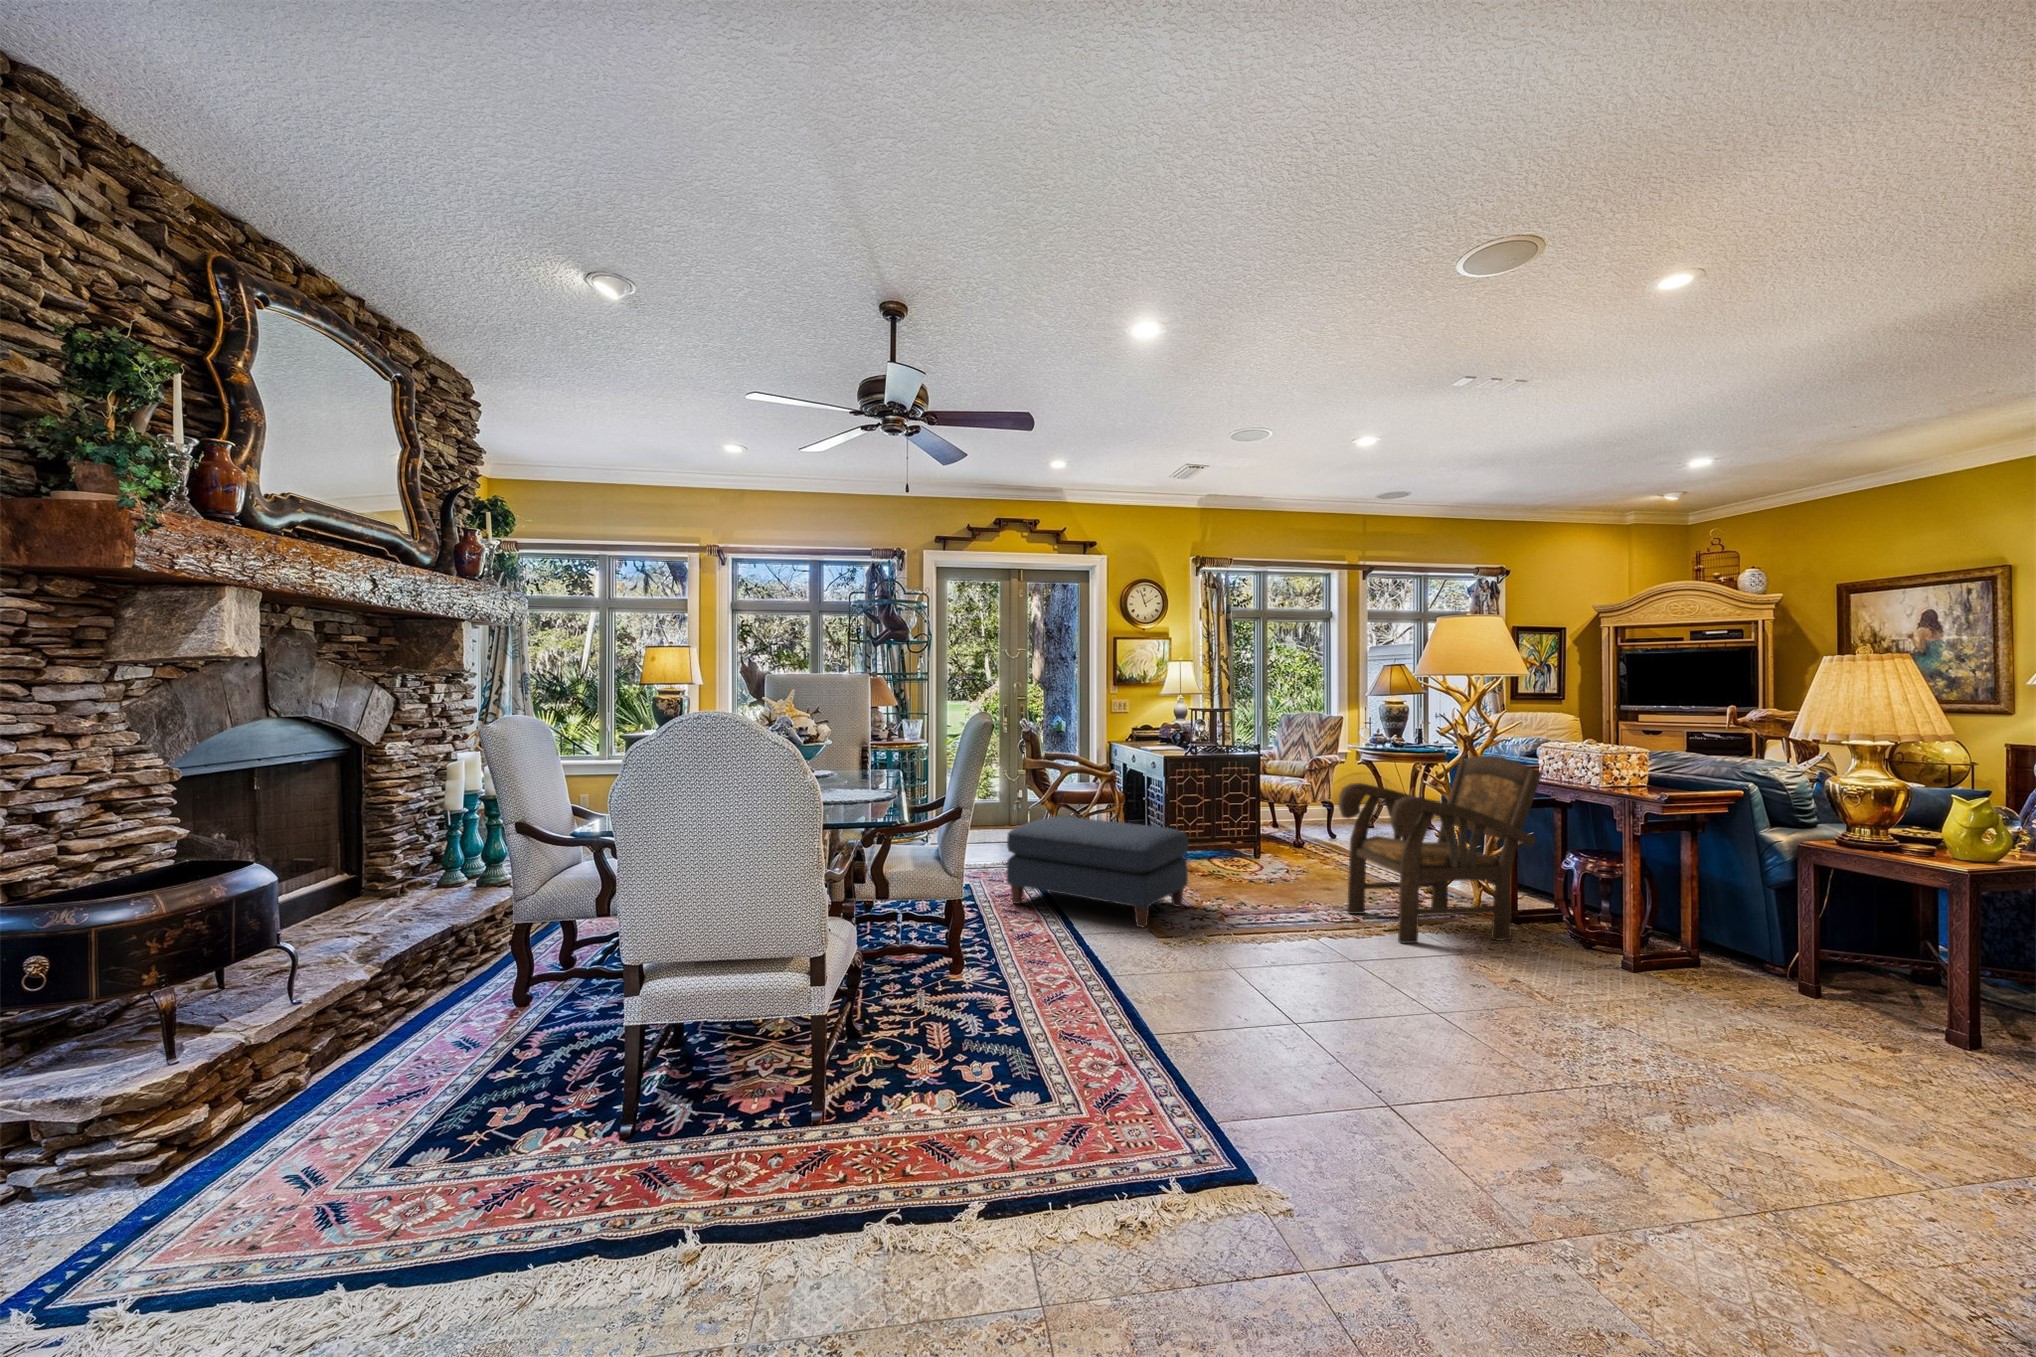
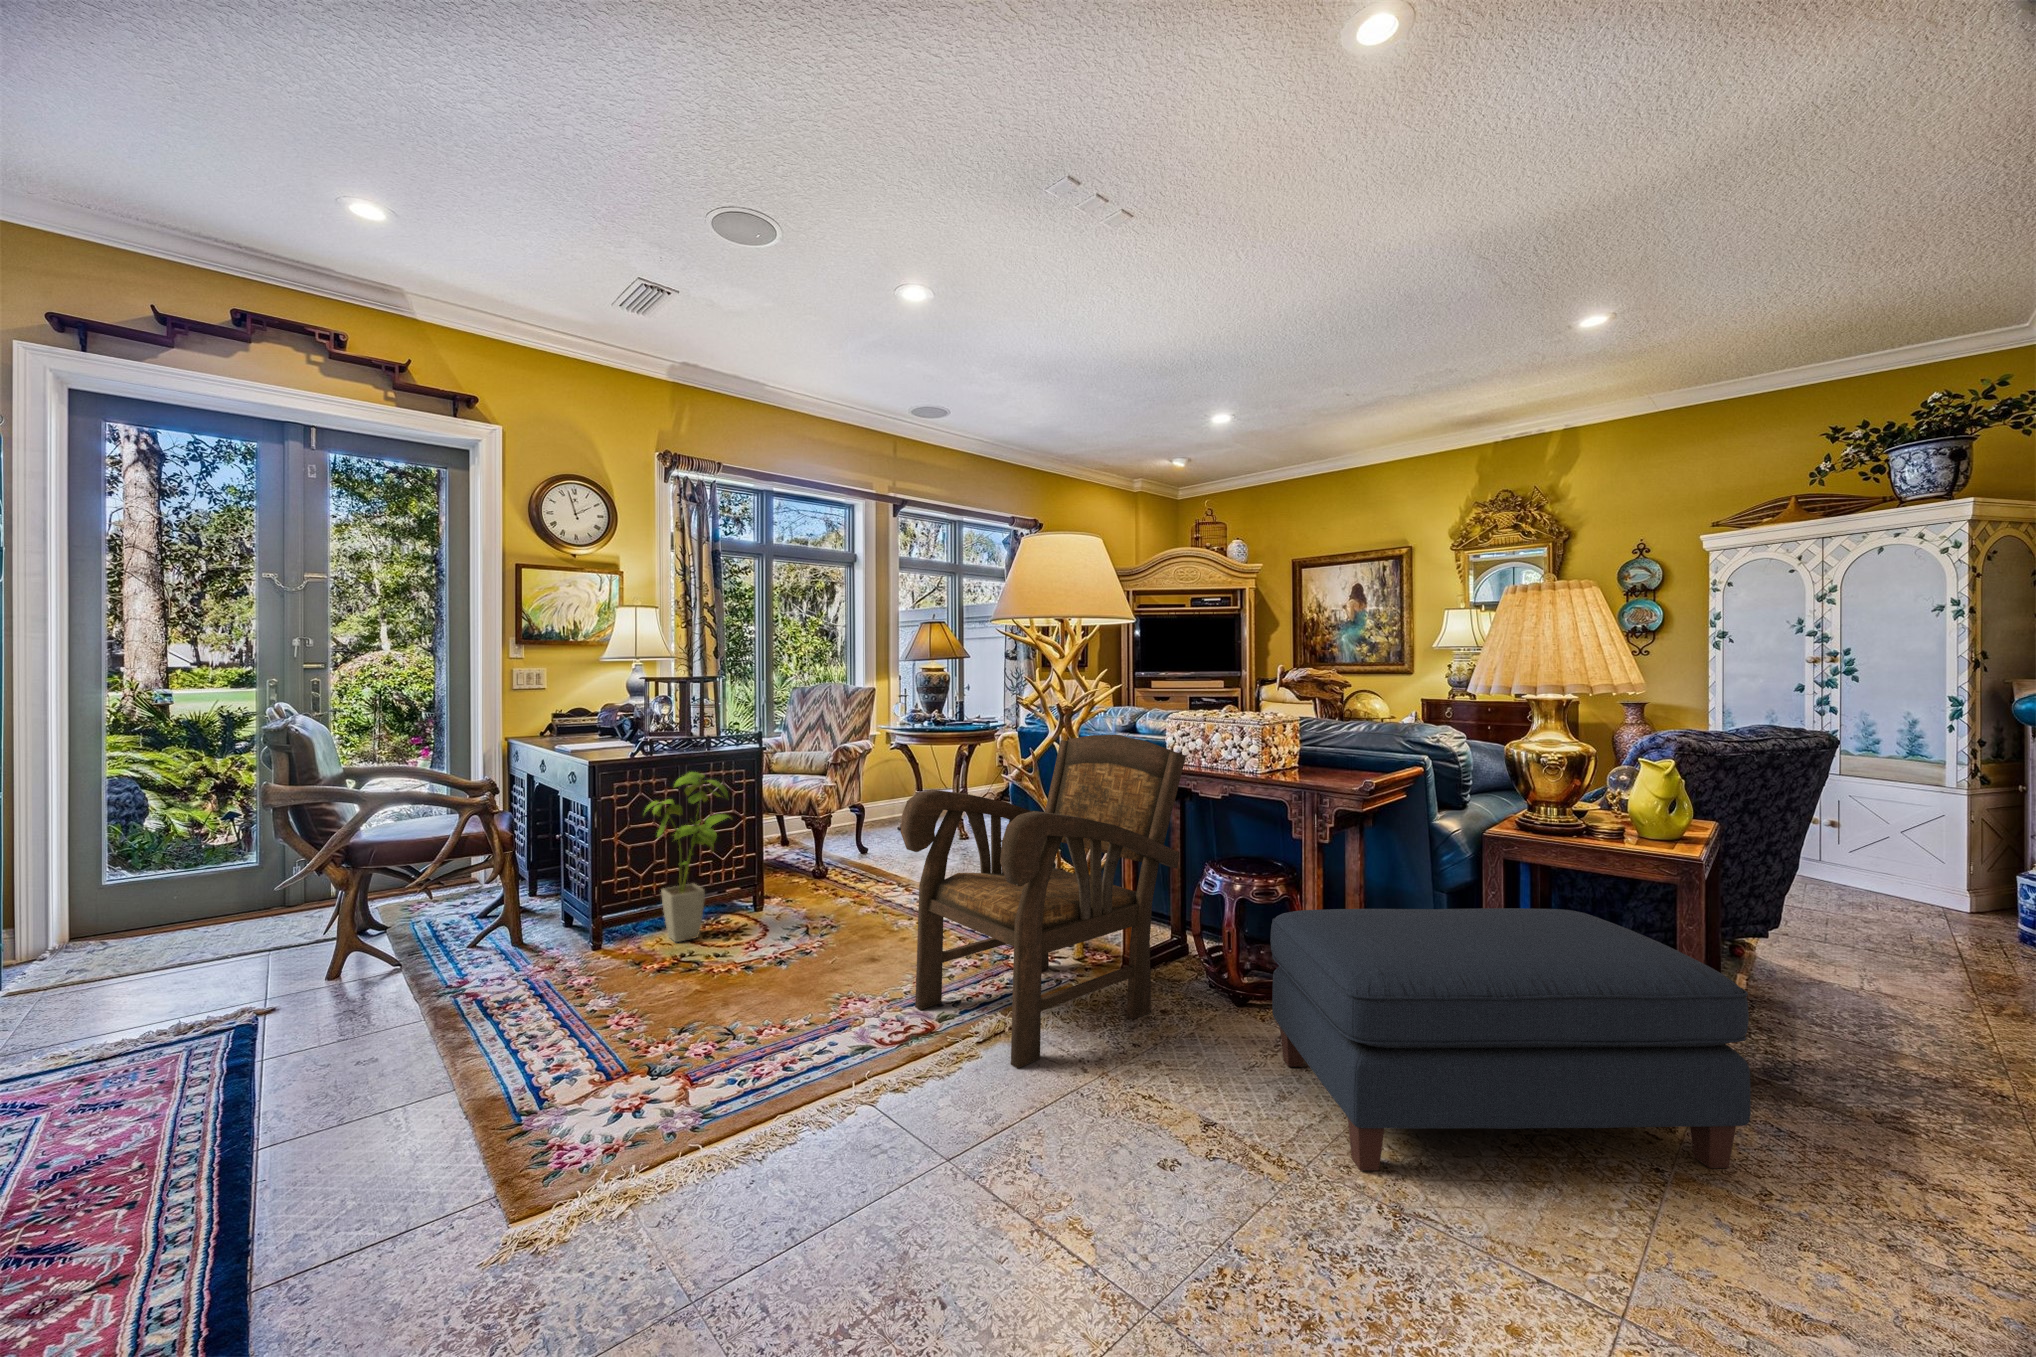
house plant: none [1189,766,1240,866] -> present [645,772,731,942]
ottoman: present [1007,816,1188,927] -> present [1270,908,1751,1171]

